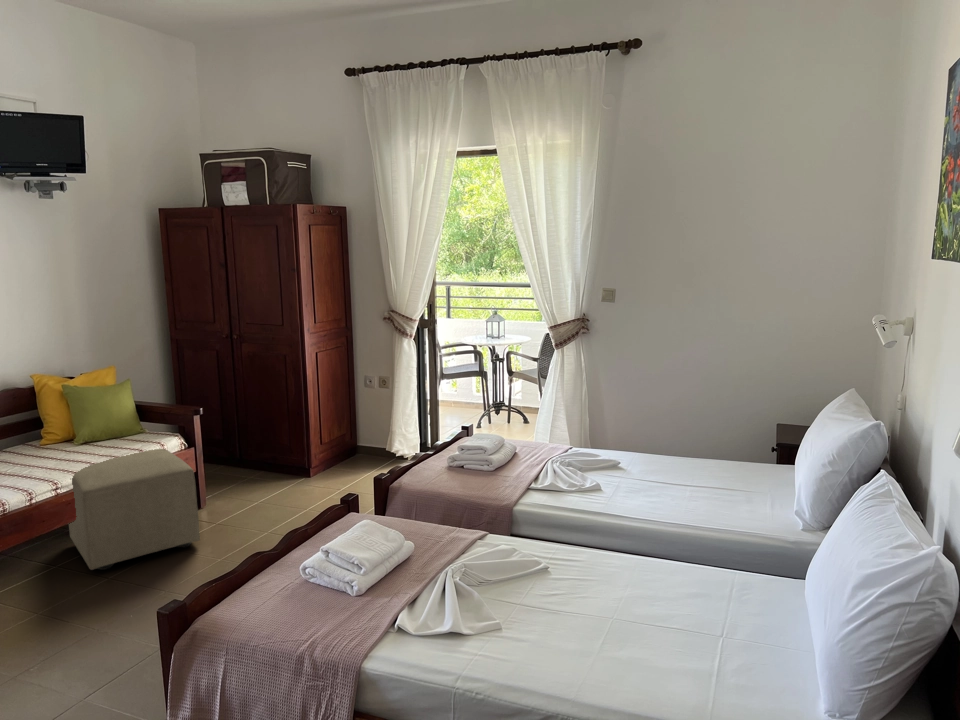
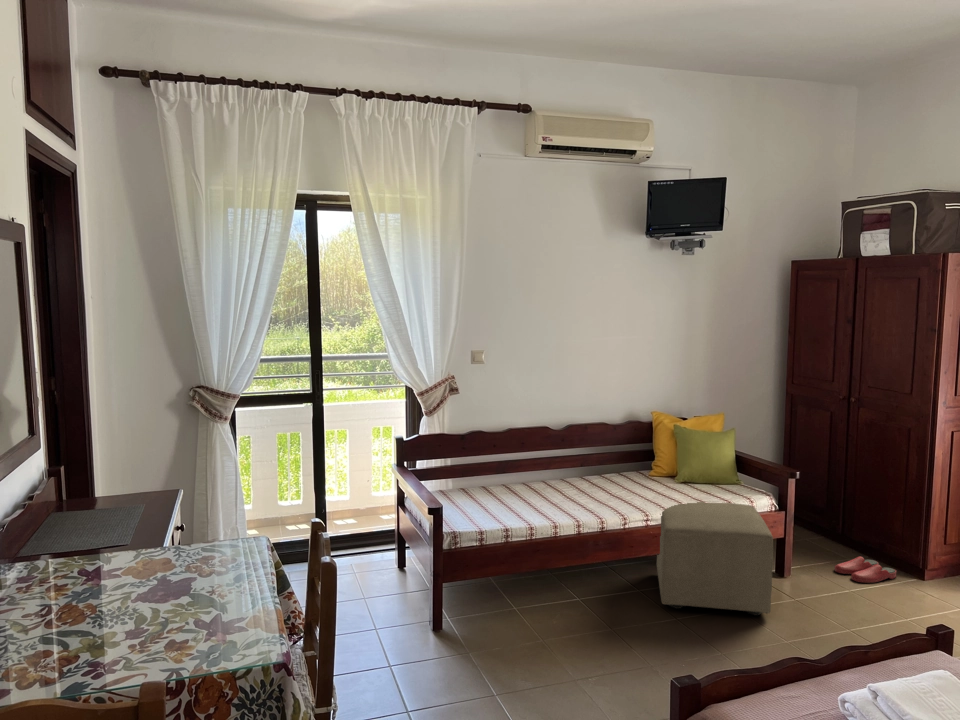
slippers: none [240,470,288,491] -> present [834,556,896,583]

